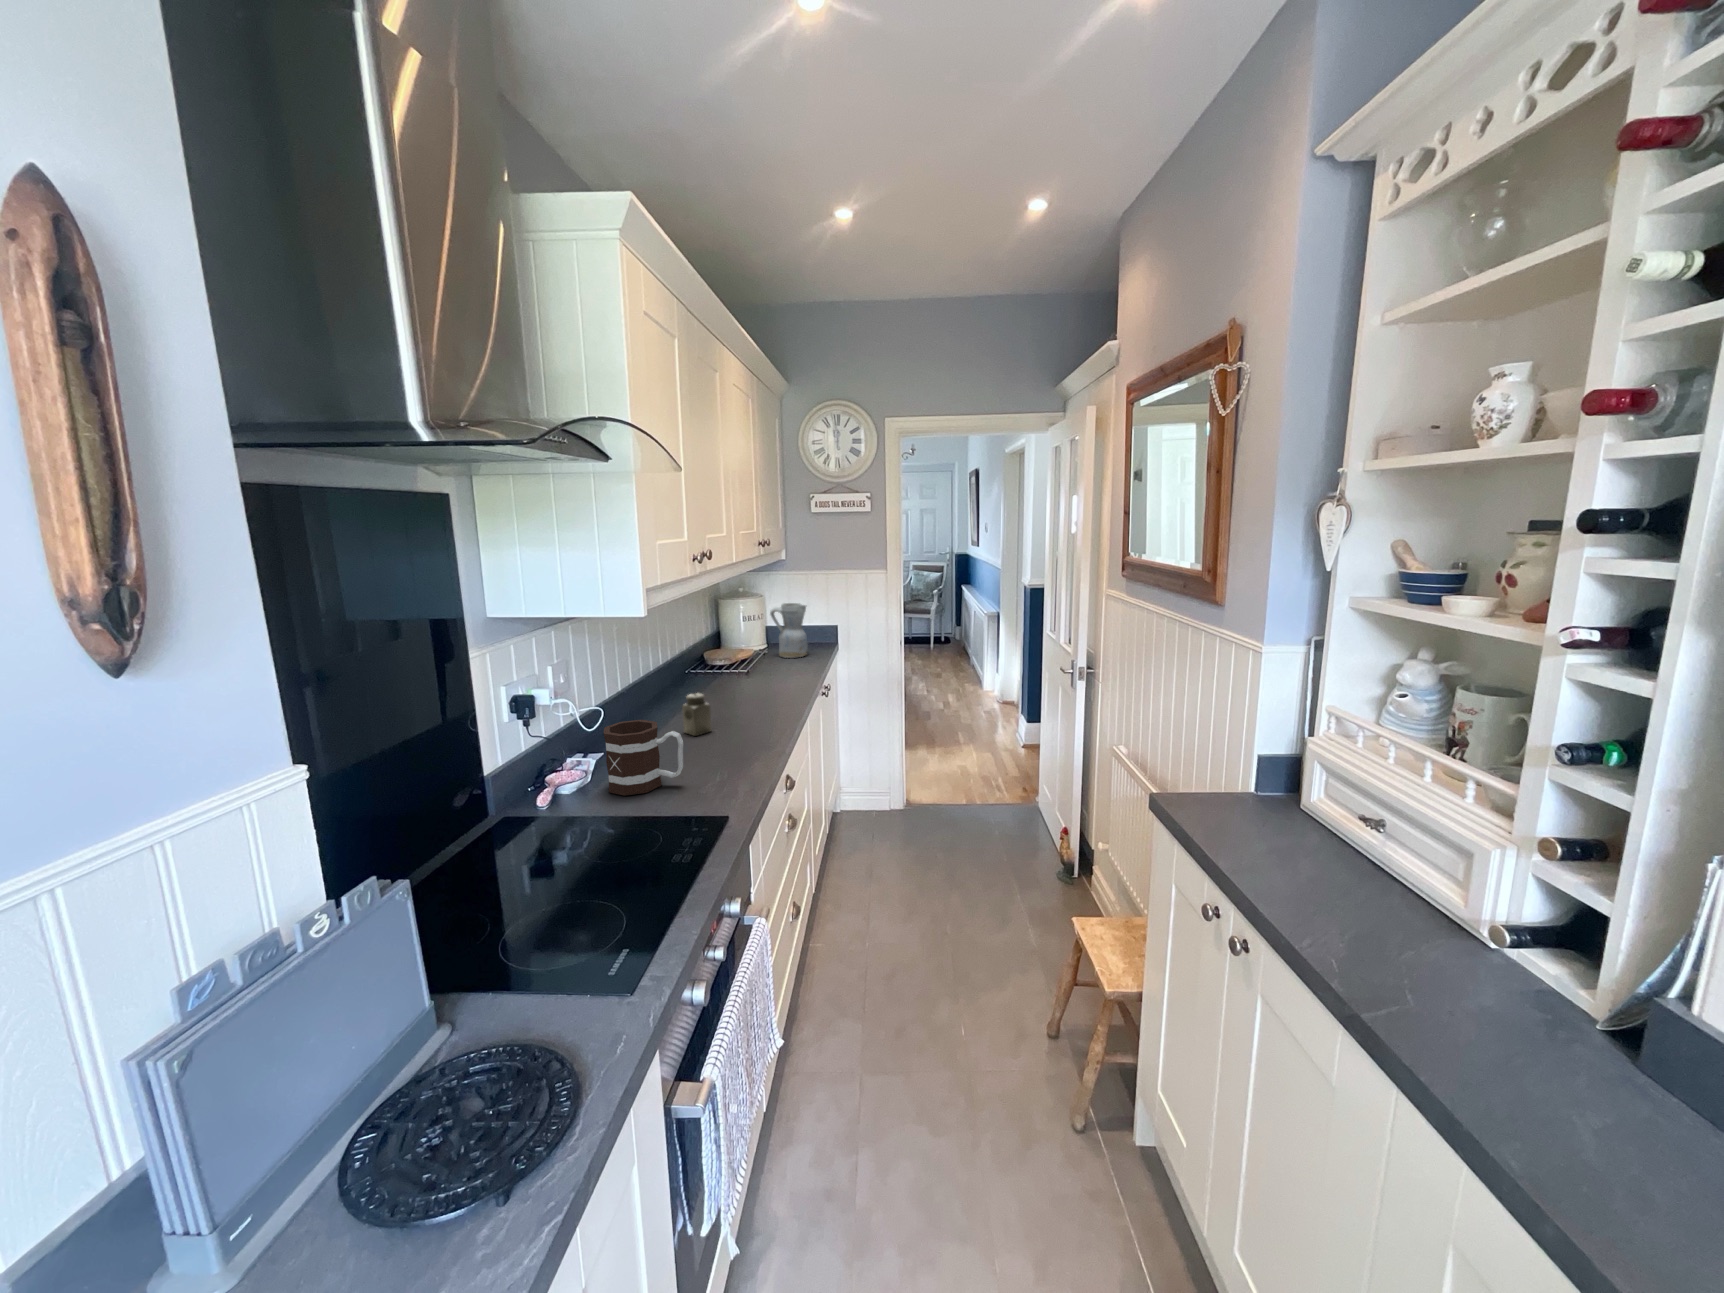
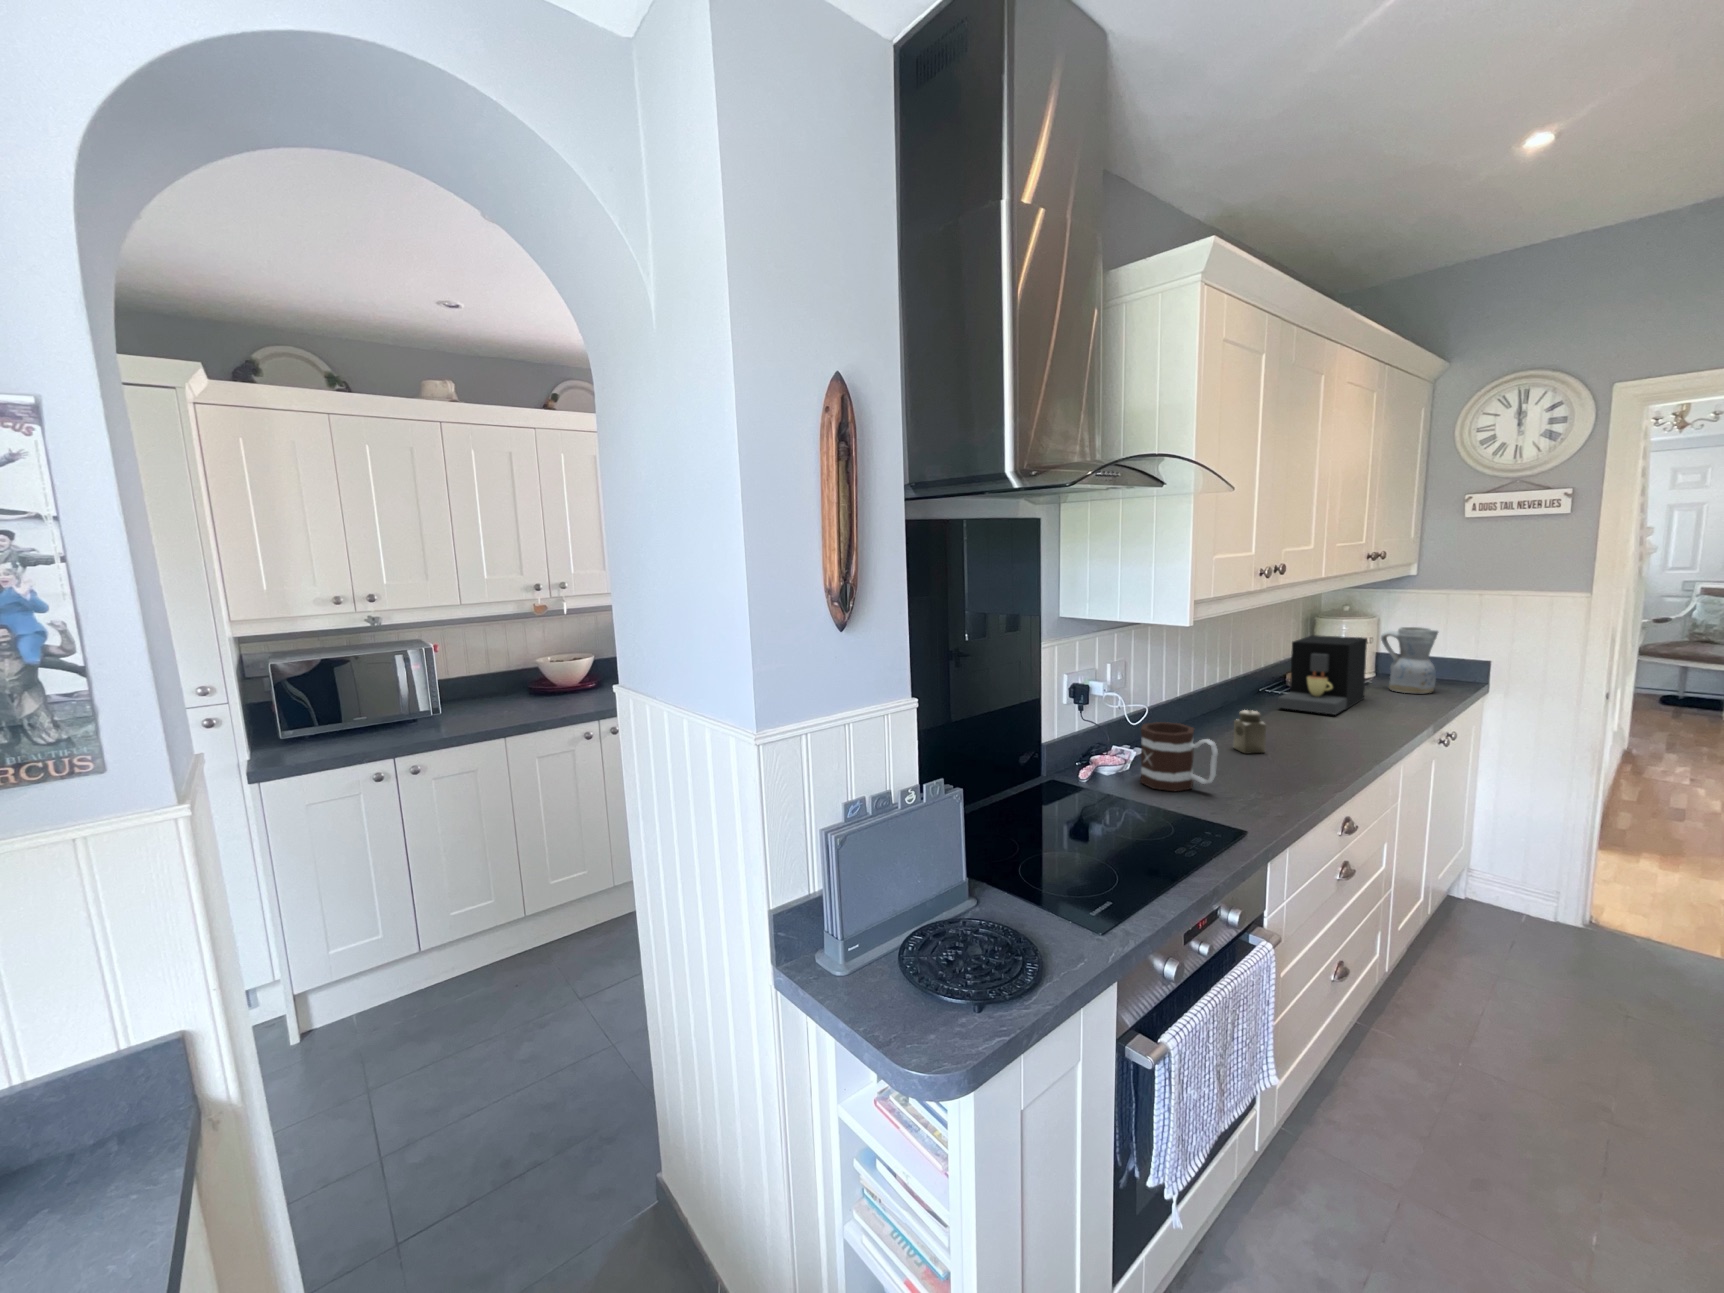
coffee maker: none [706,614,766,685] -> present [1277,635,1367,714]

